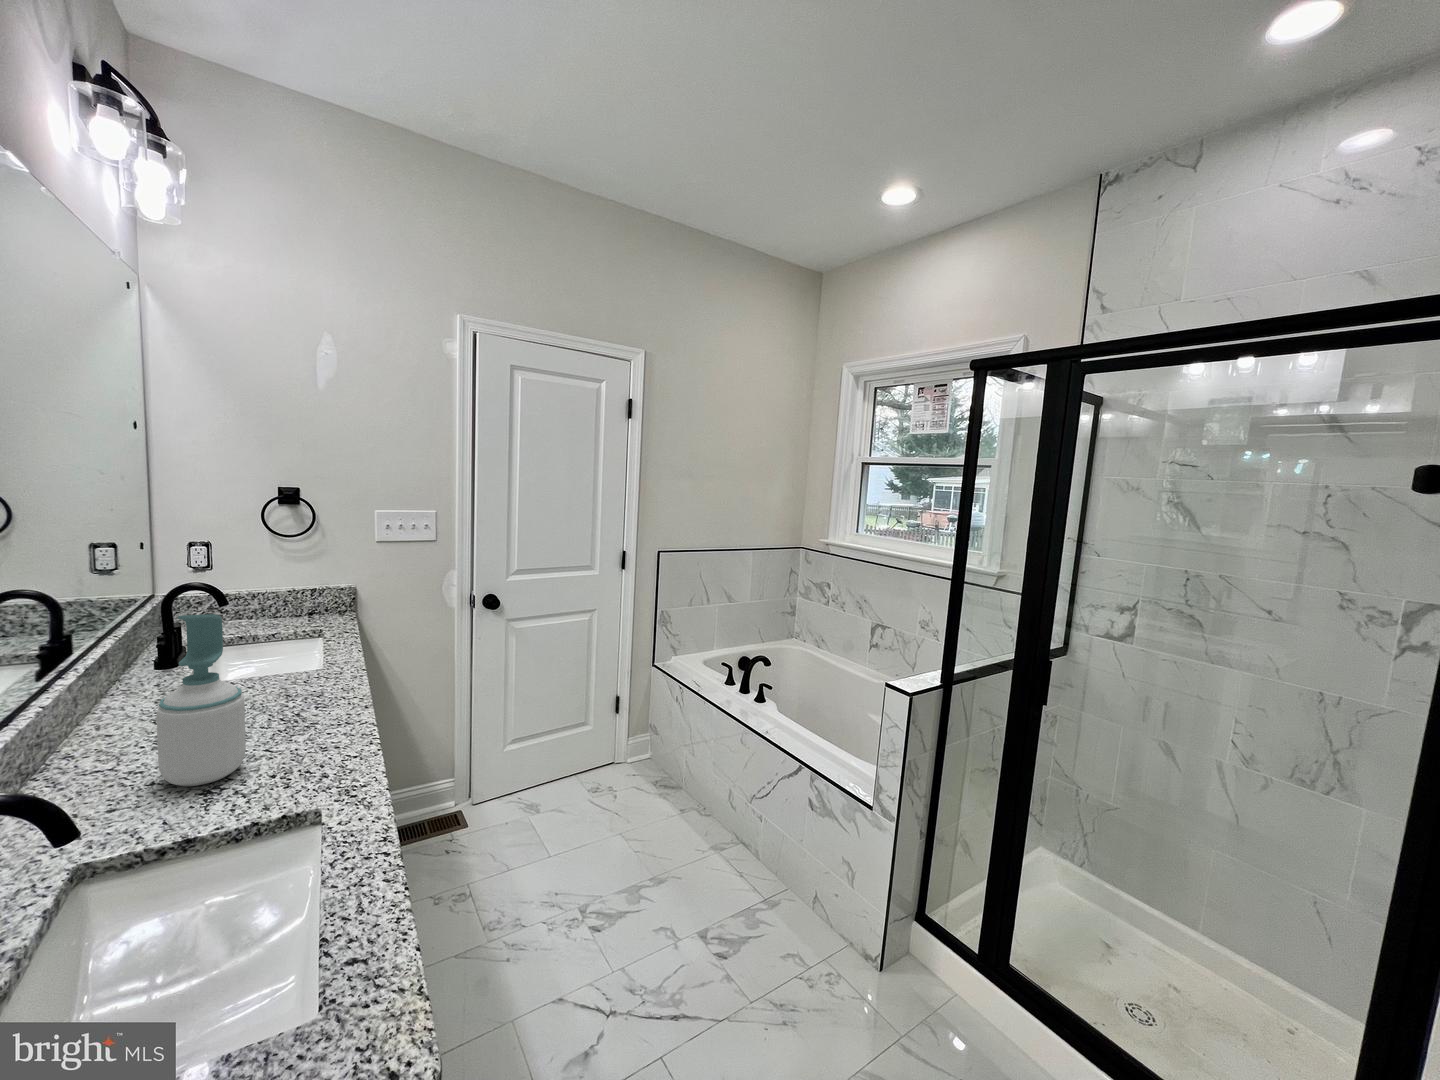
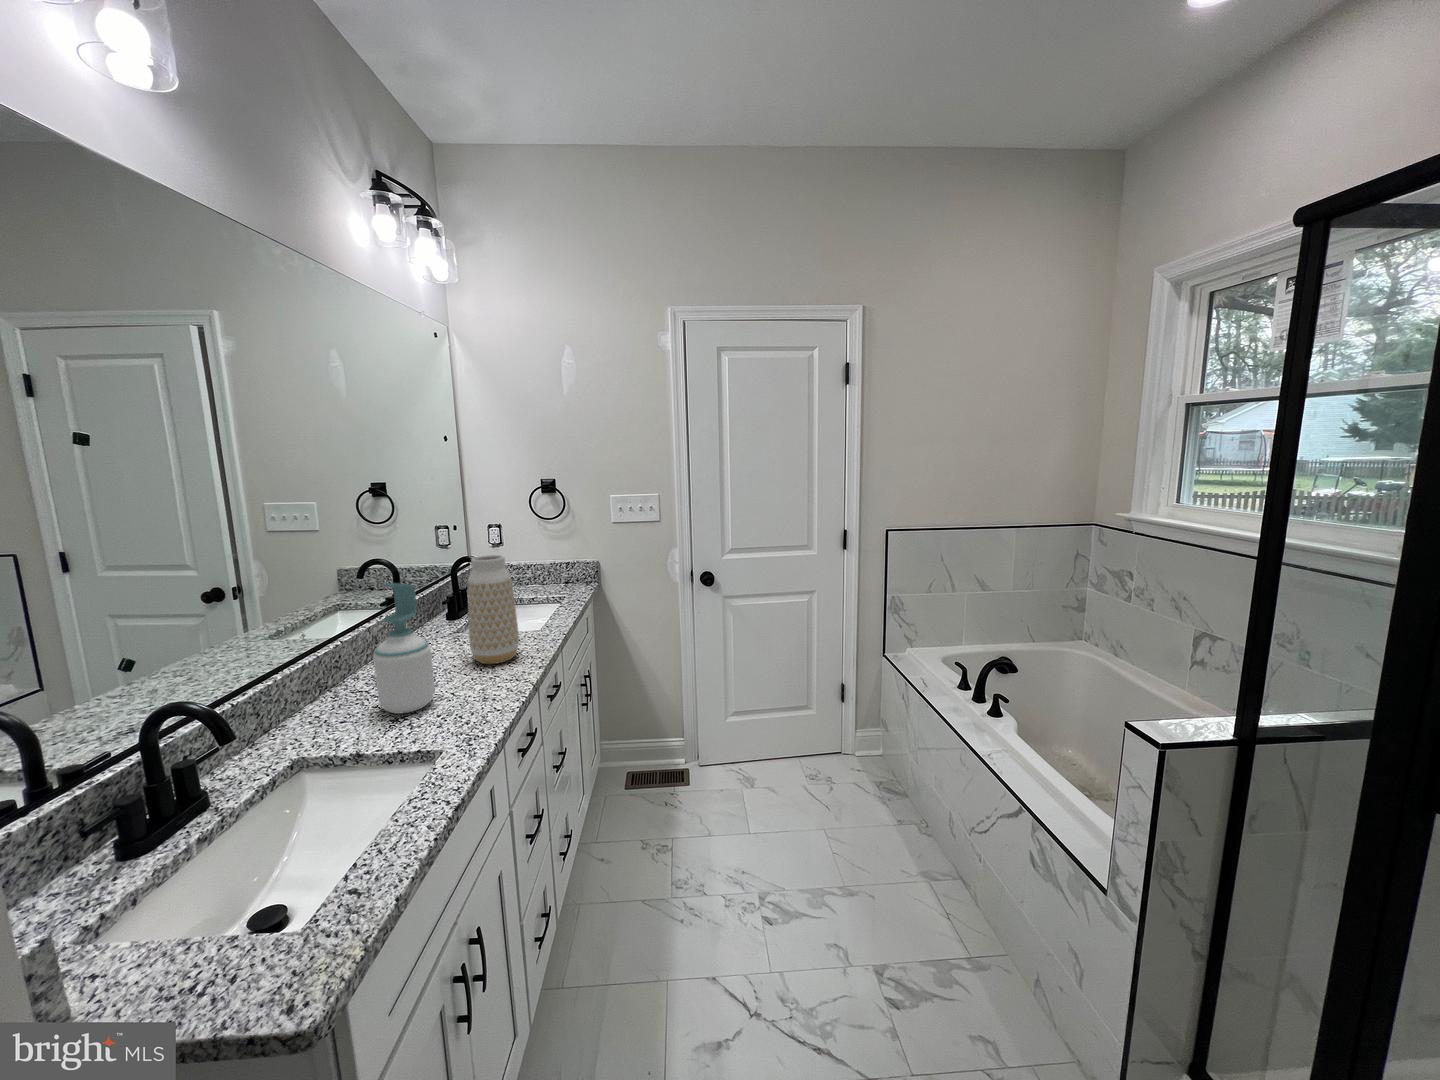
vase: none [250,578,320,713] -> present [468,555,519,664]

